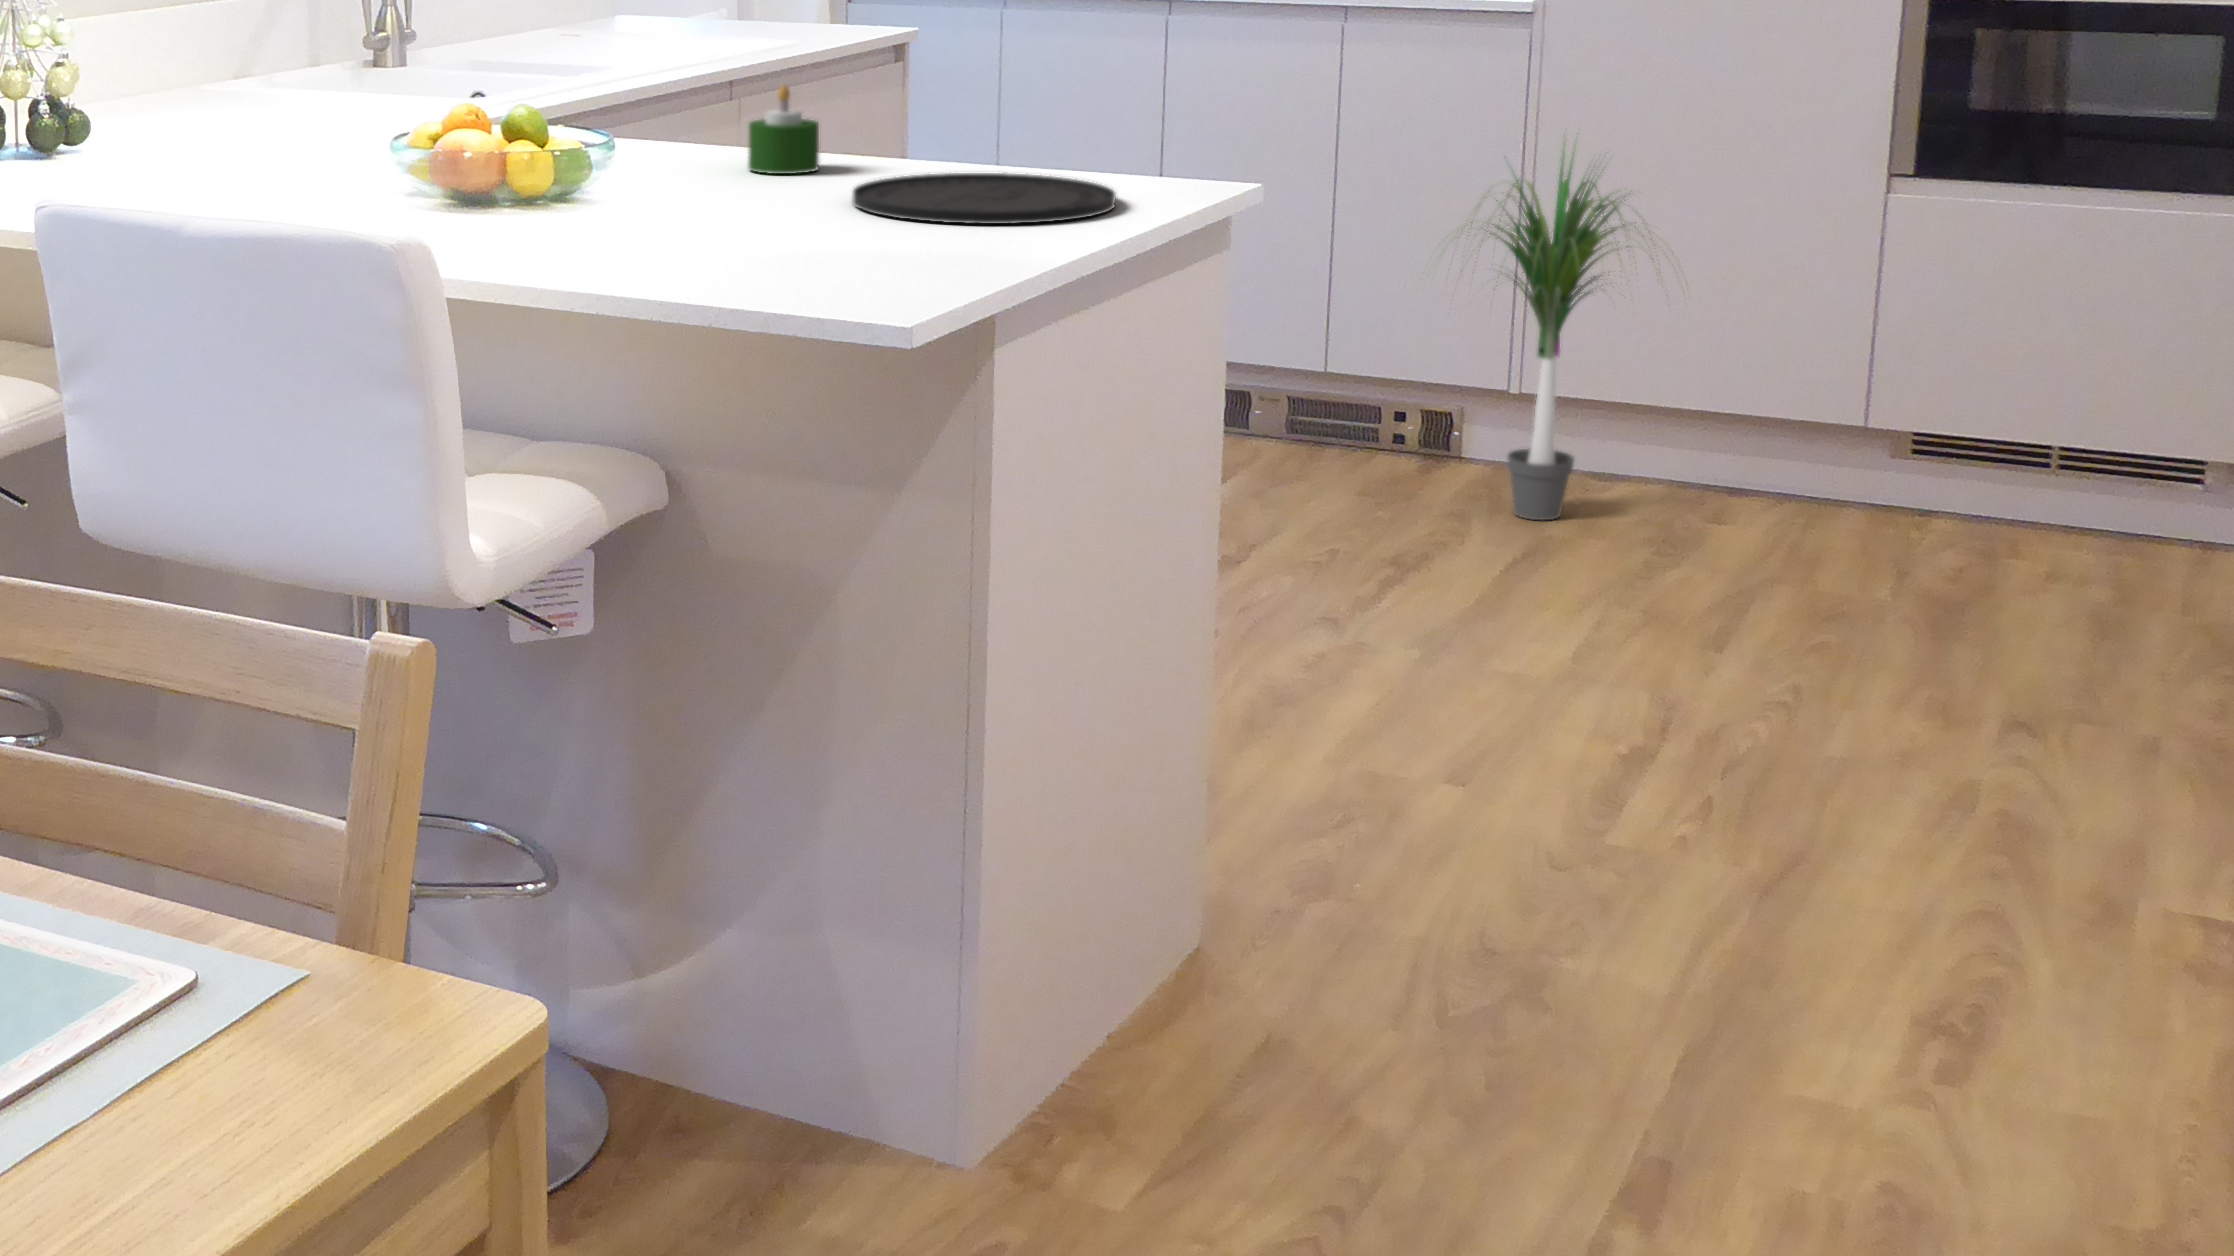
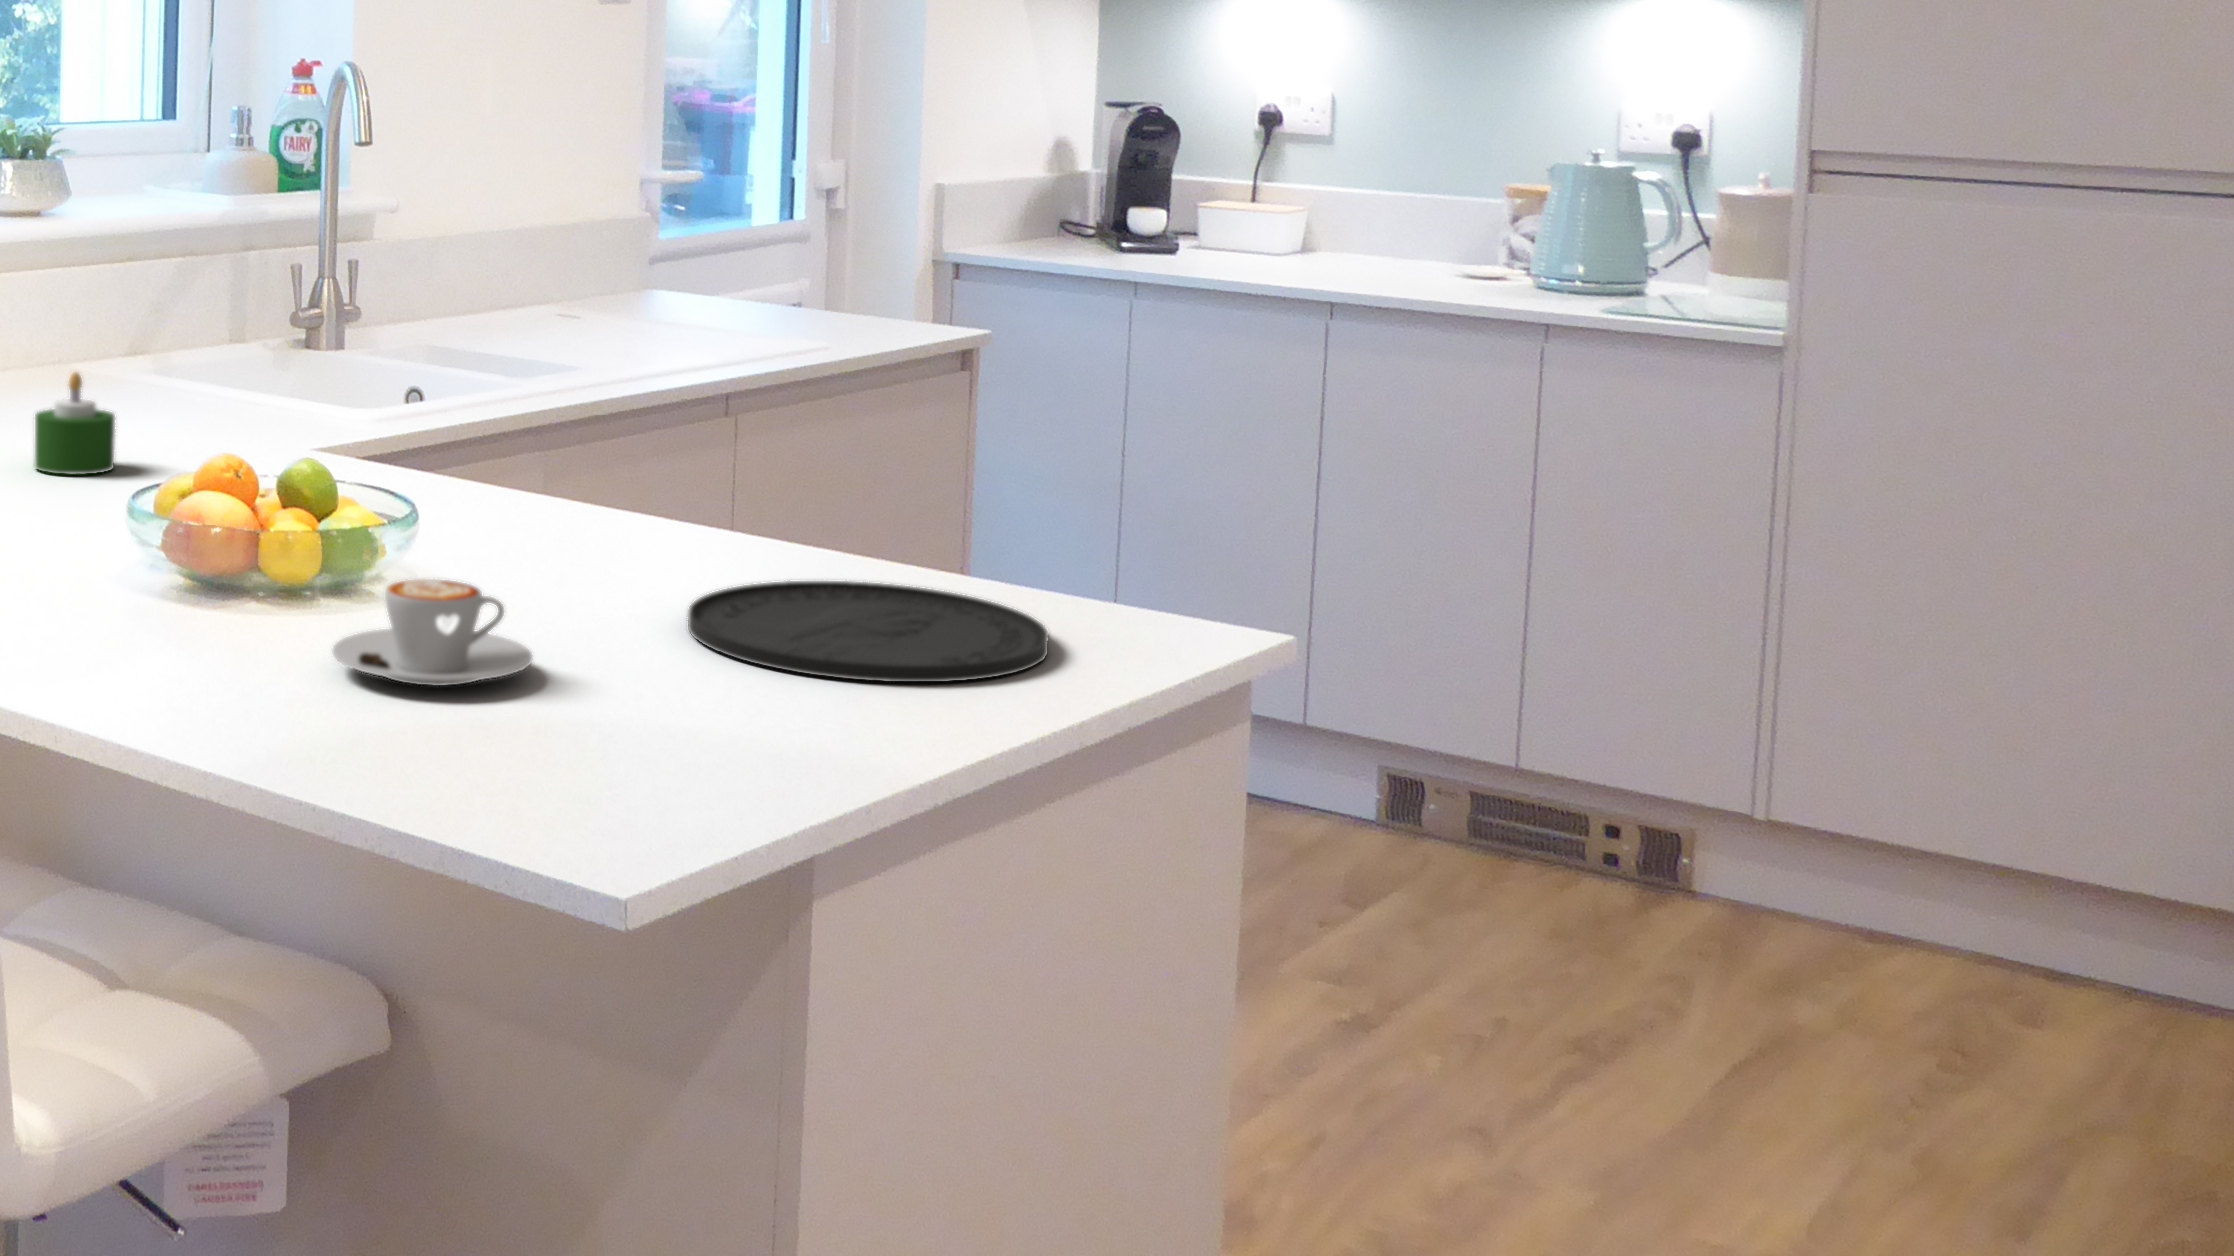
candle: present [748,85,819,174] -> present [35,372,115,475]
potted plant: present [1441,145,1673,520] -> none [1623,494,2000,1007]
coffee cup: none [624,173,771,244] -> present [333,579,532,686]

